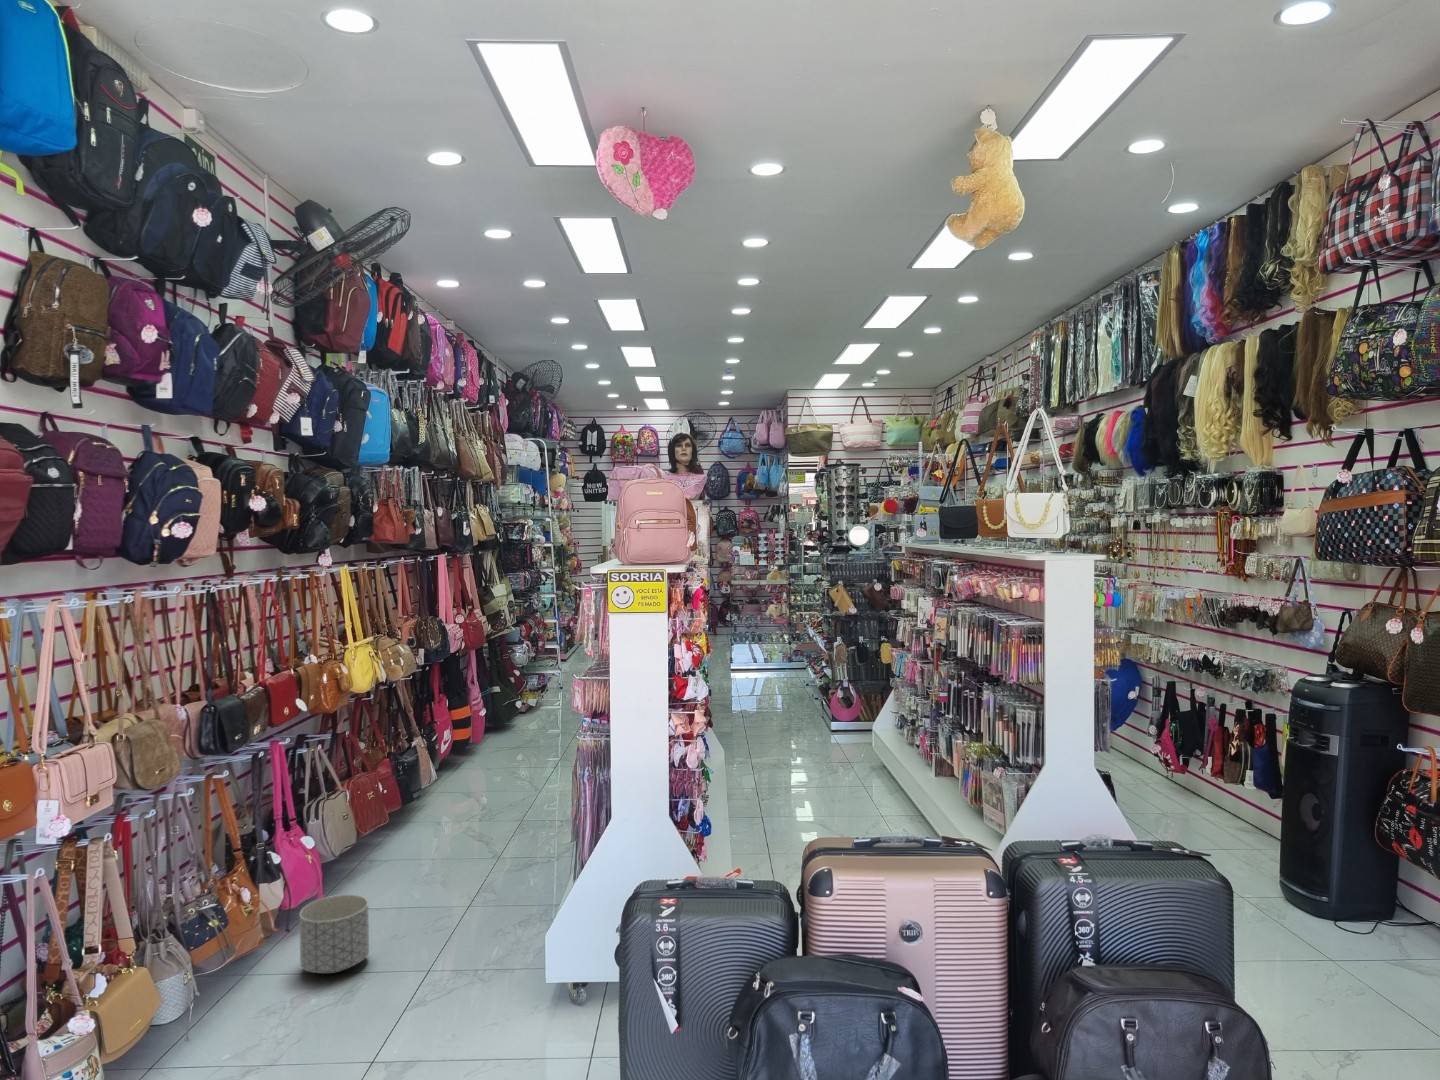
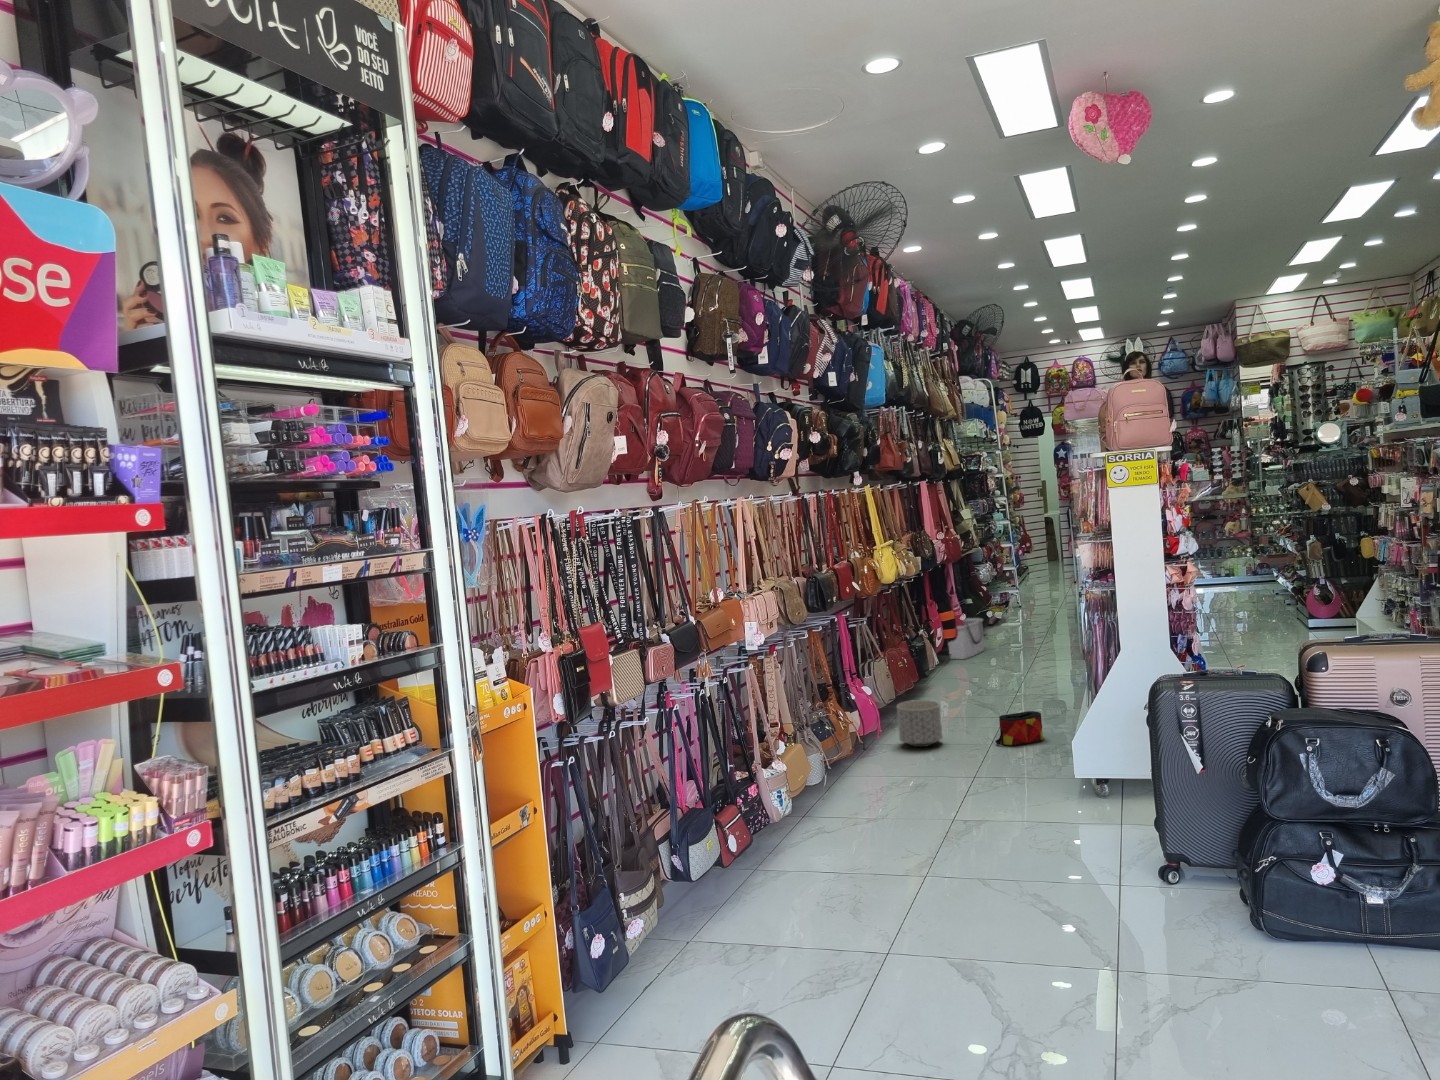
storage bin: none [449,722,500,777] -> present [948,618,984,659]
bag: none [443,905,513,965] -> present [996,711,1043,746]

